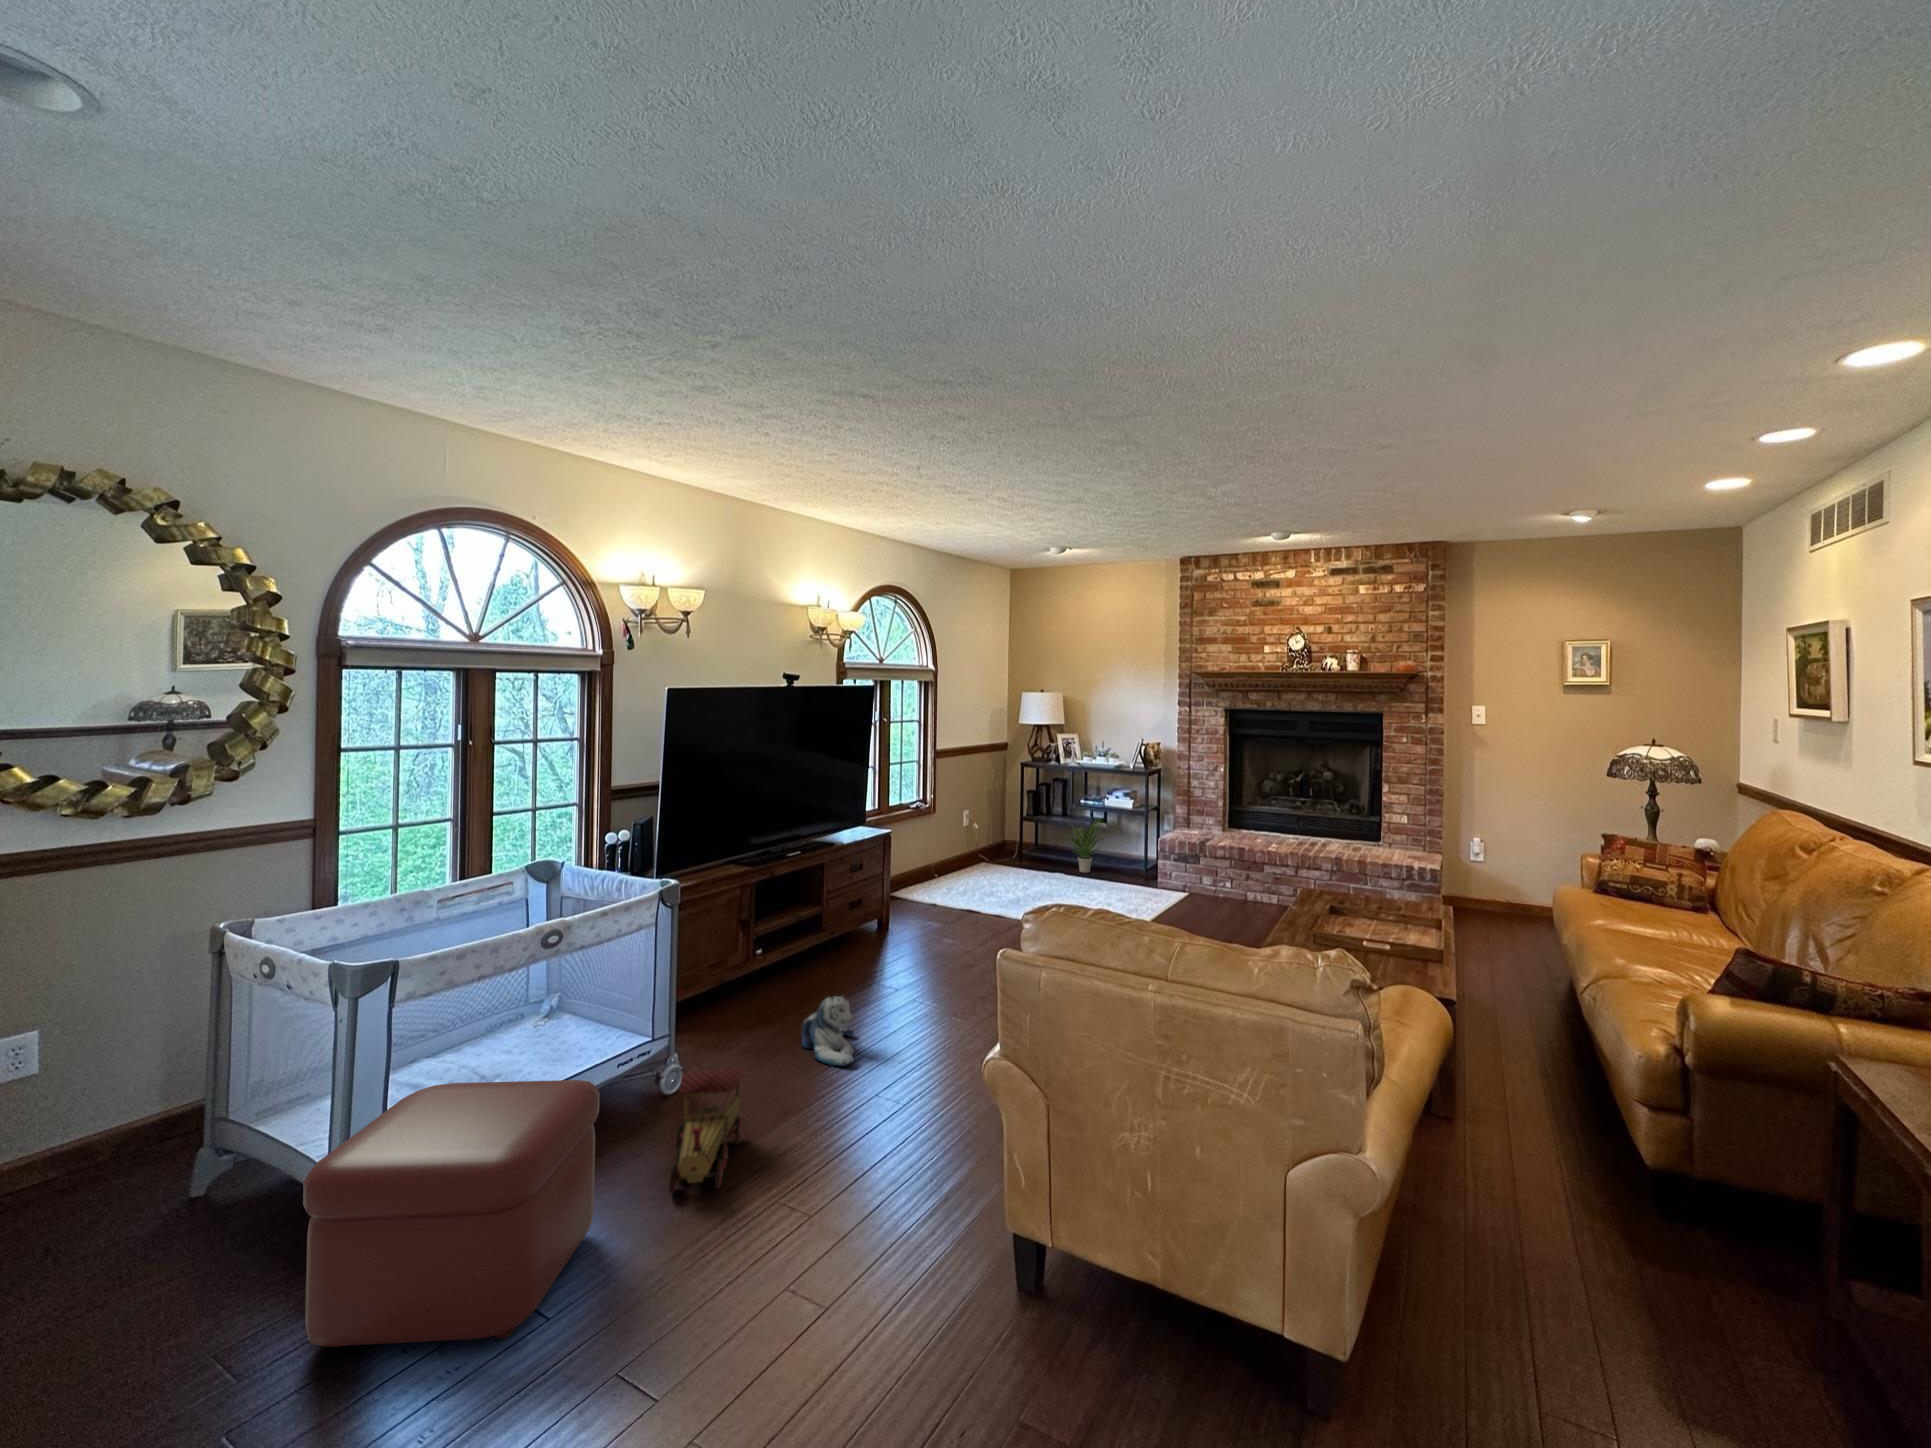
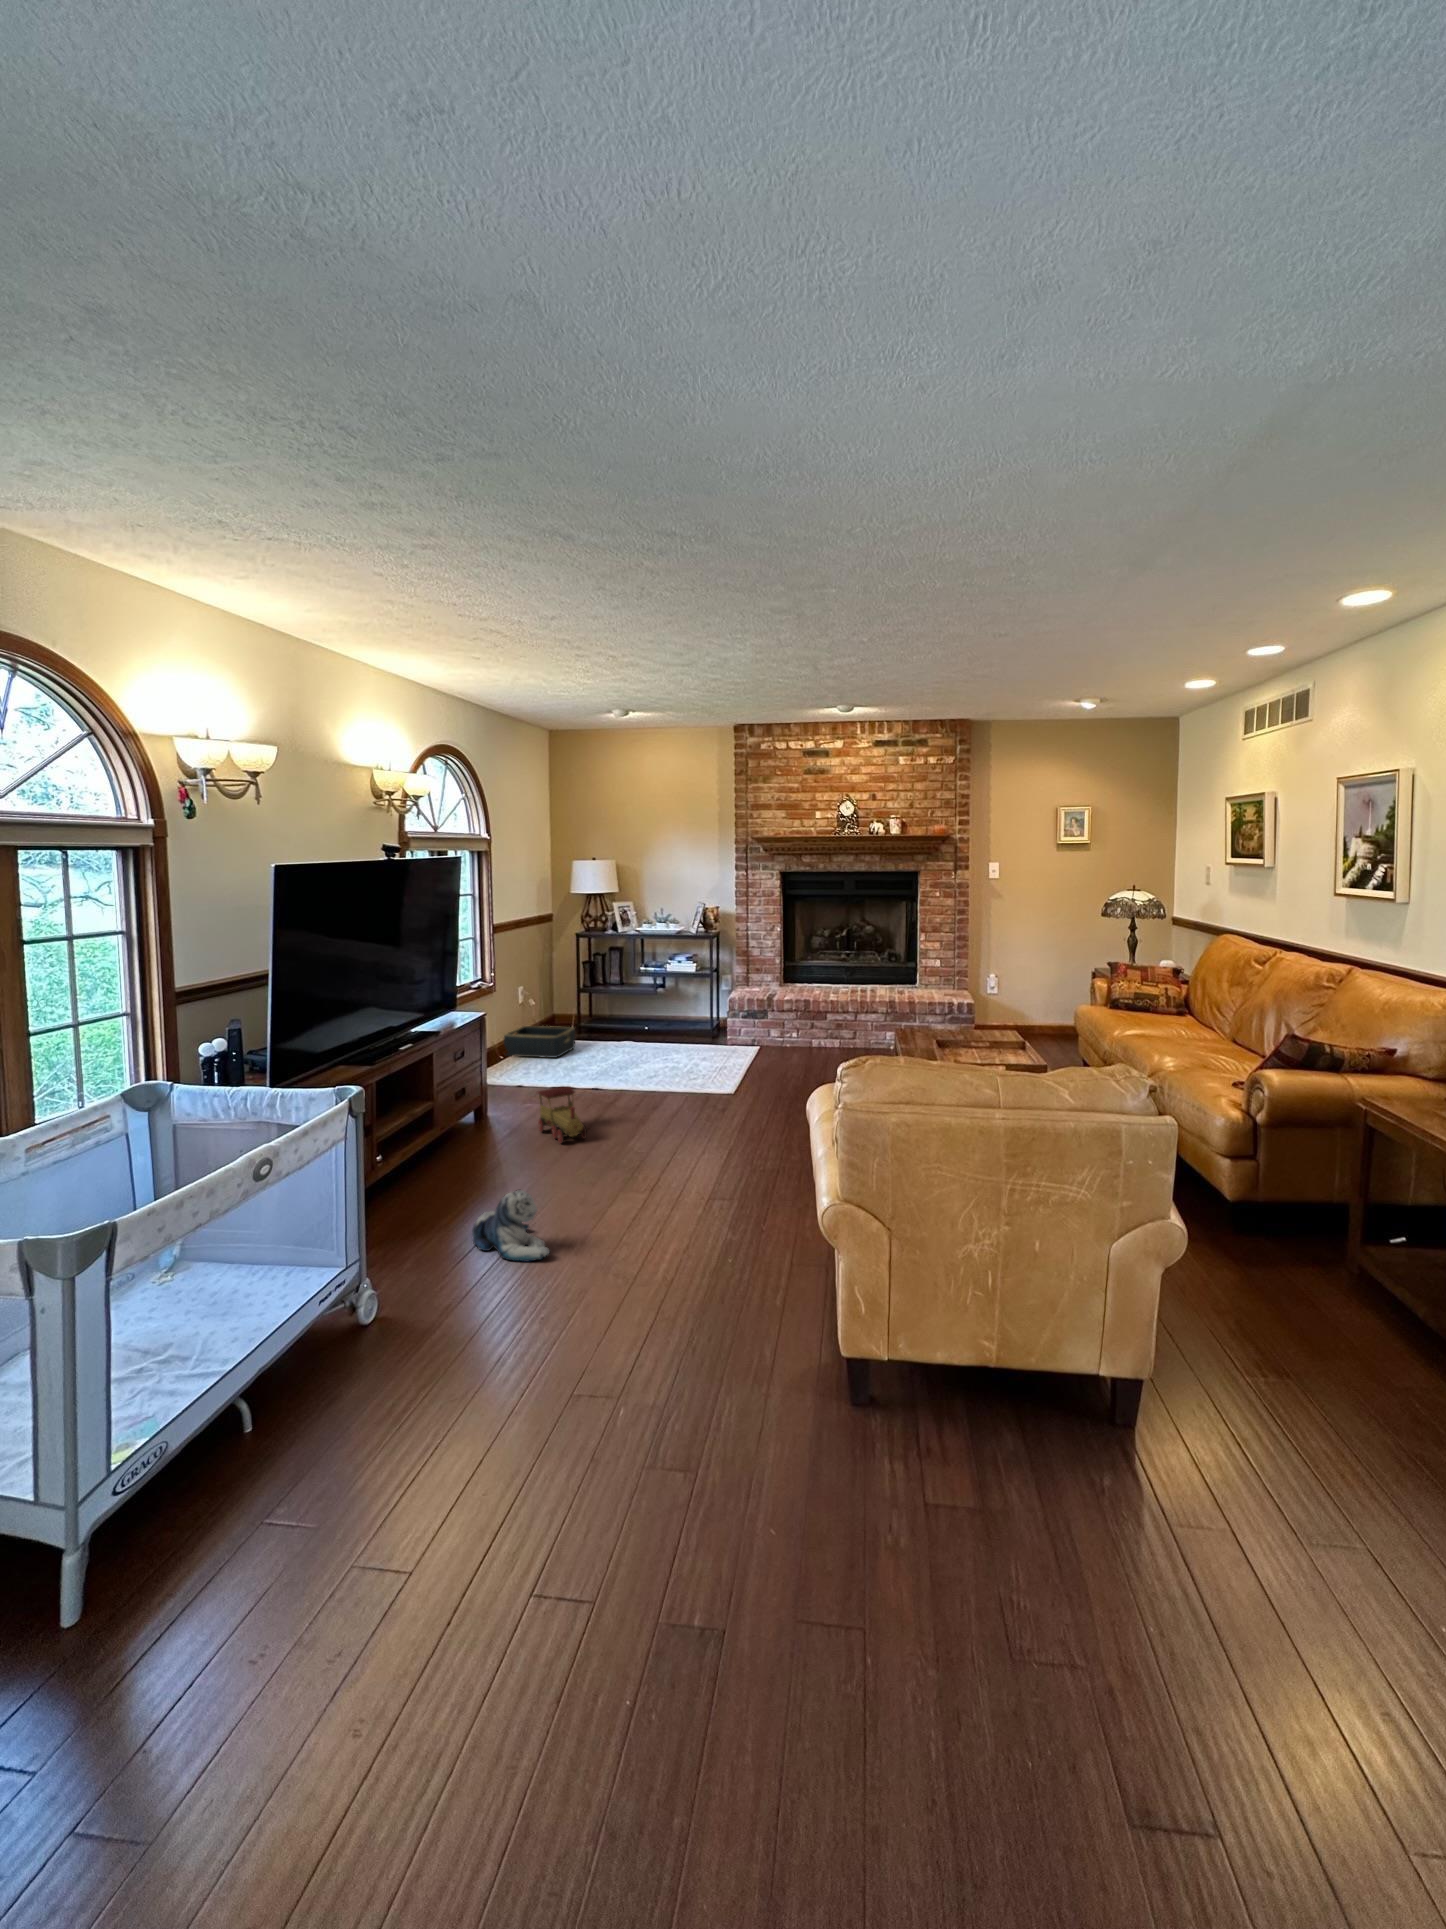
potted plant: present [1067,820,1105,873] -> none [621,984,673,1041]
basket: none [946,846,1012,879] -> present [504,1026,575,1058]
toy train: present [669,1069,744,1194] -> present [538,1086,587,1143]
ottoman: present [303,1080,600,1347] -> none [87,1319,396,1696]

